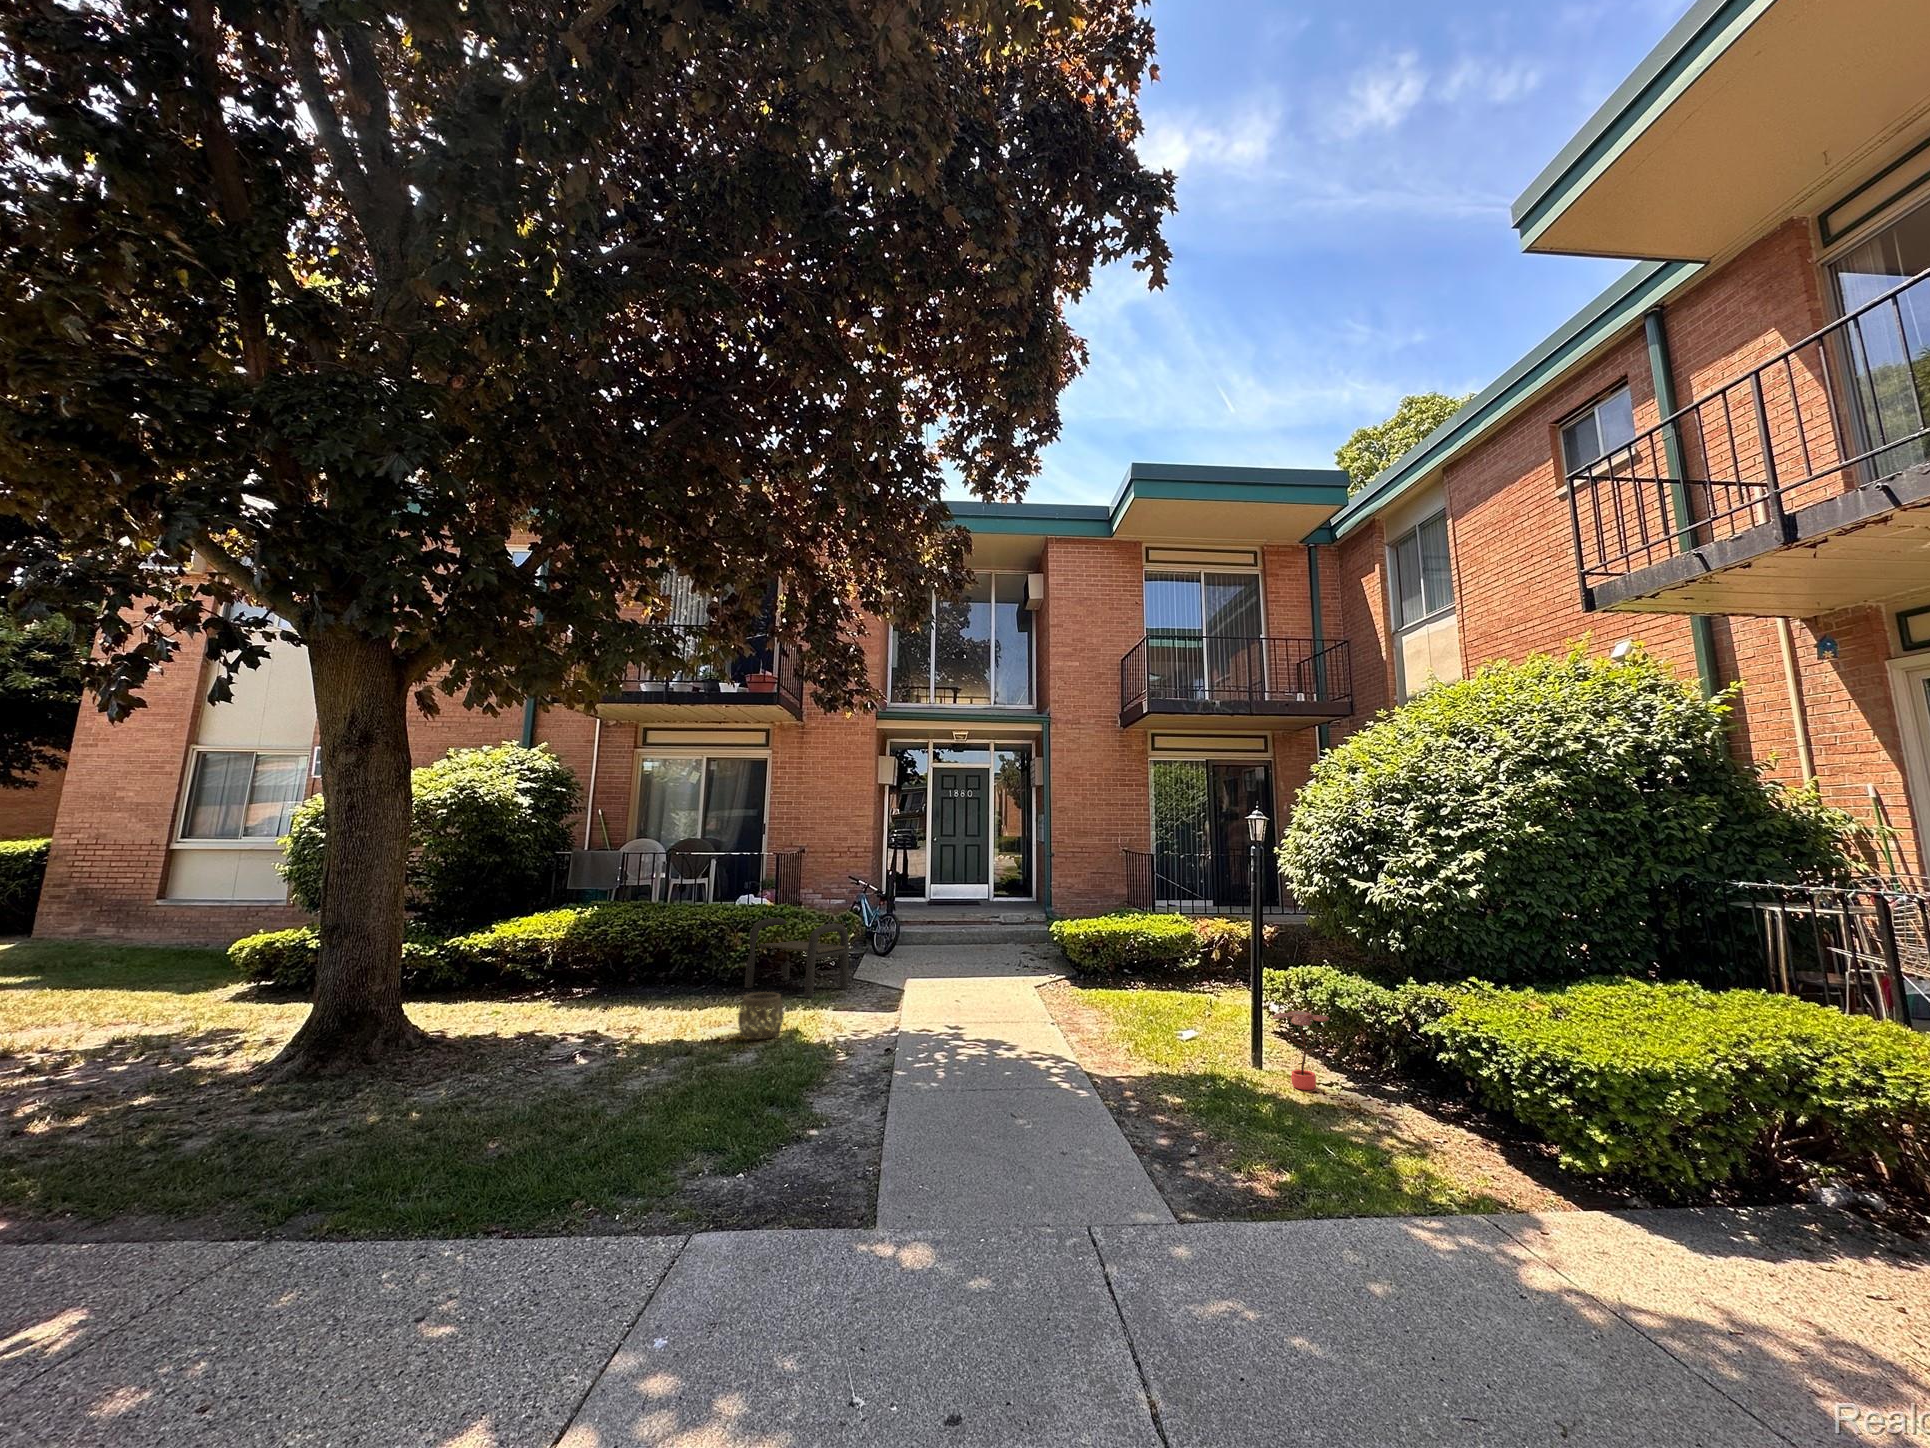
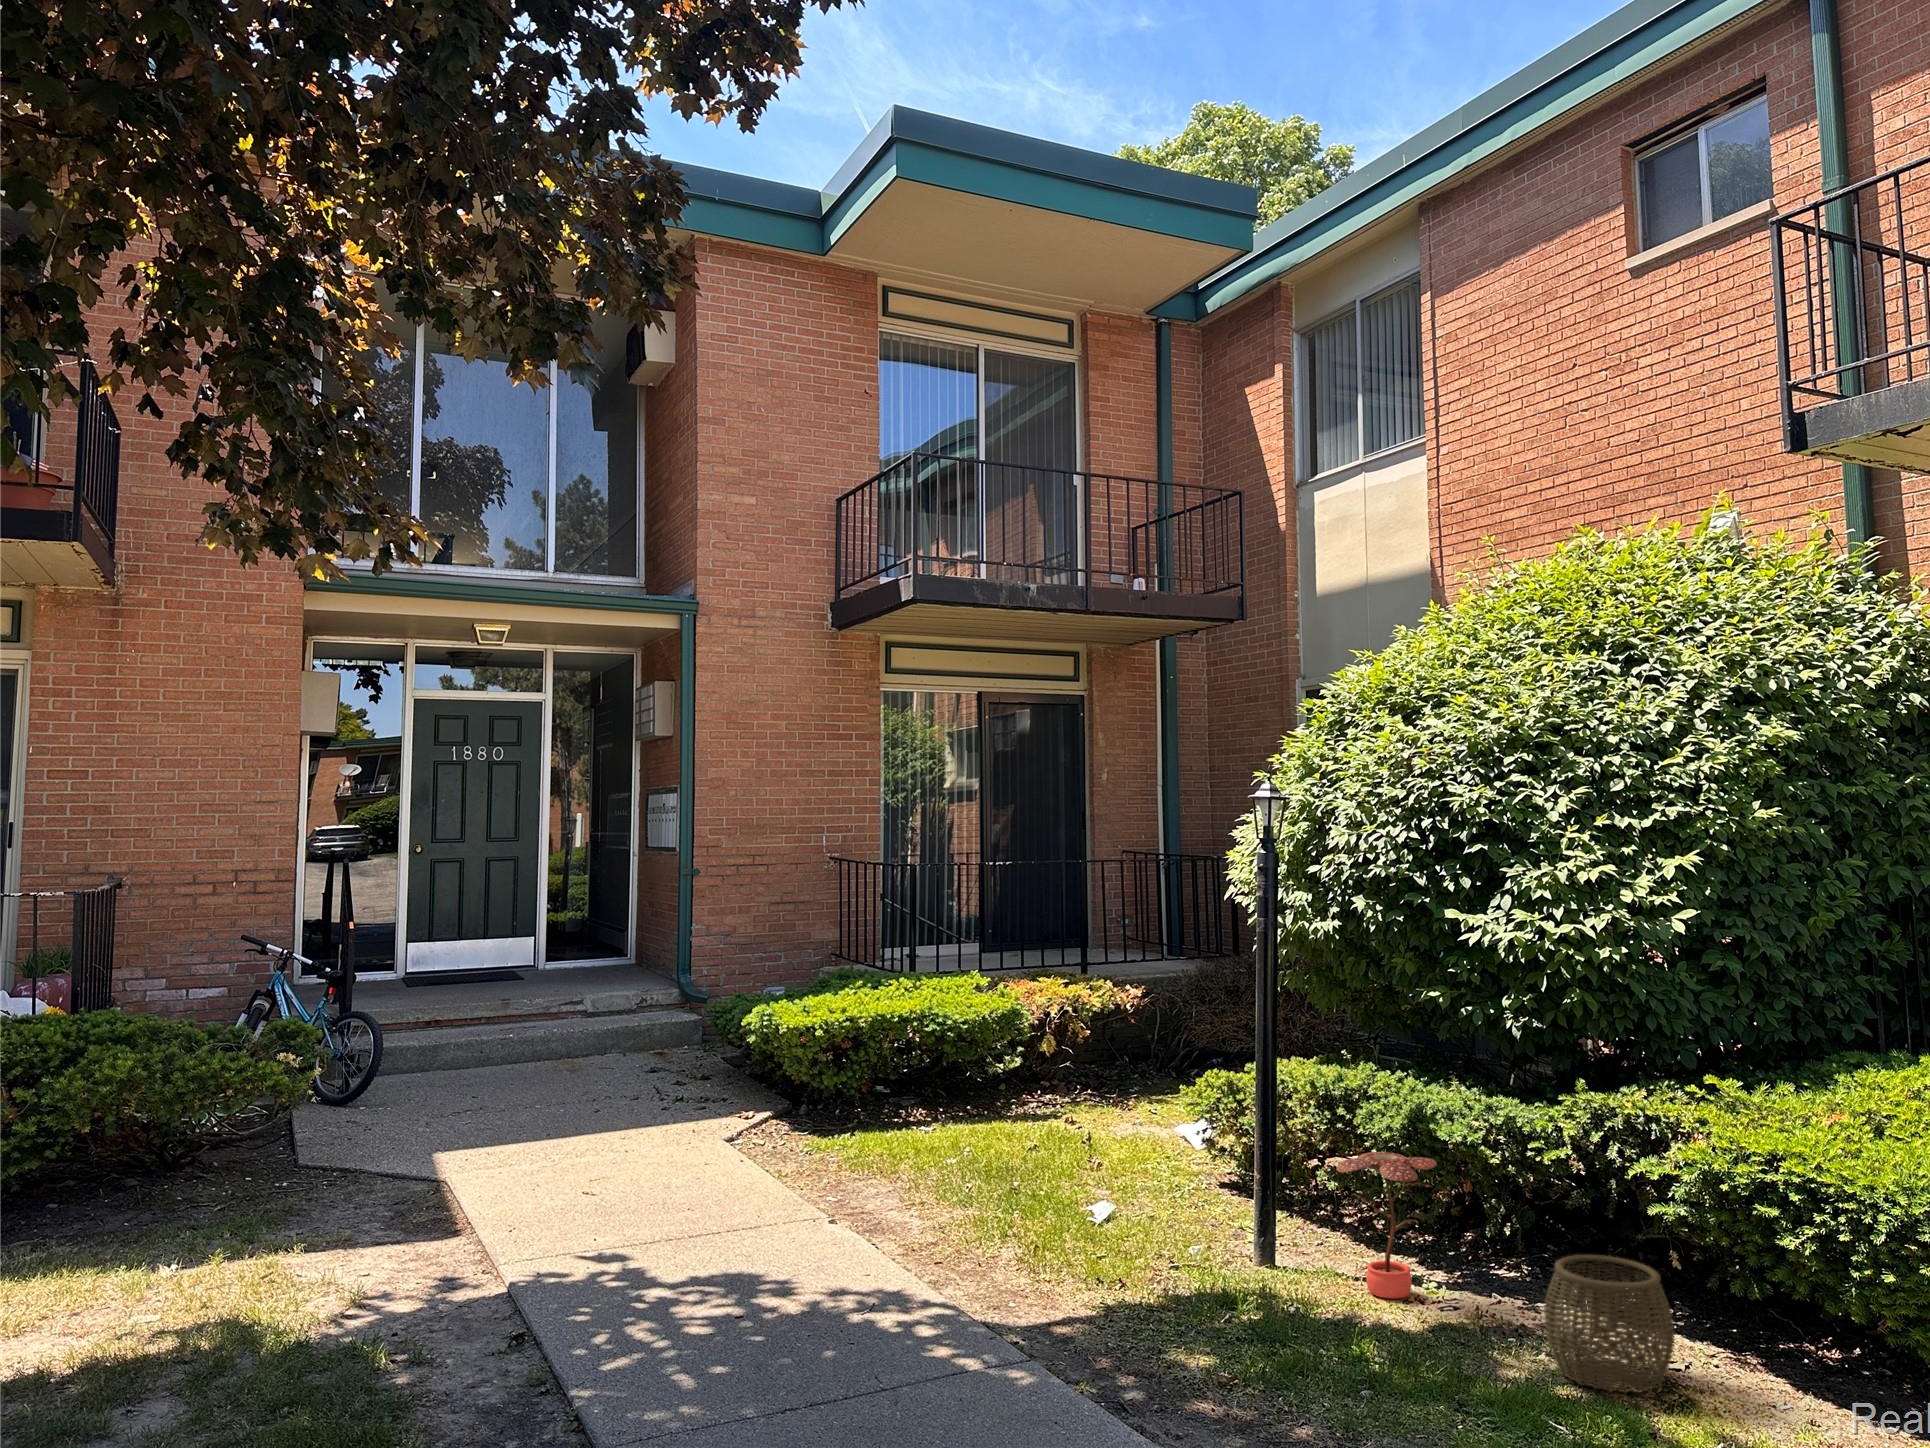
bench: present [745,918,849,998] -> none [32,1024,312,1205]
woven basket: present [738,992,784,1040] -> present [1543,1255,1675,1393]

